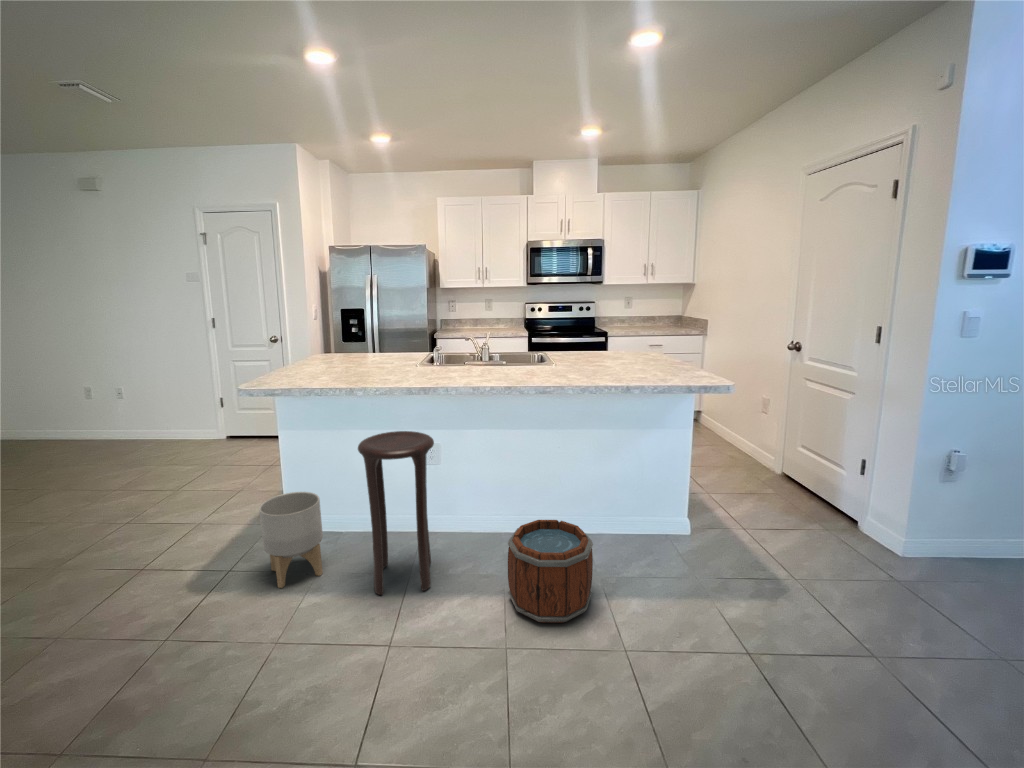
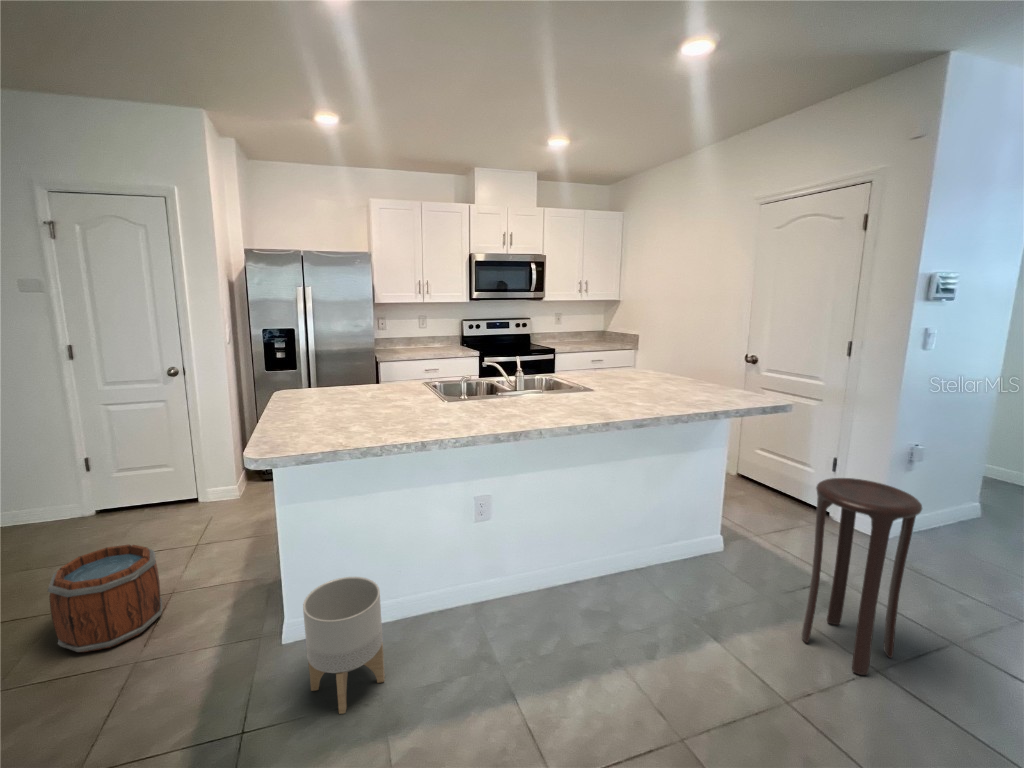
stool: present [358,431,434,595] -> present [802,478,922,675]
bucket: present [508,520,593,623] -> present [48,545,162,652]

